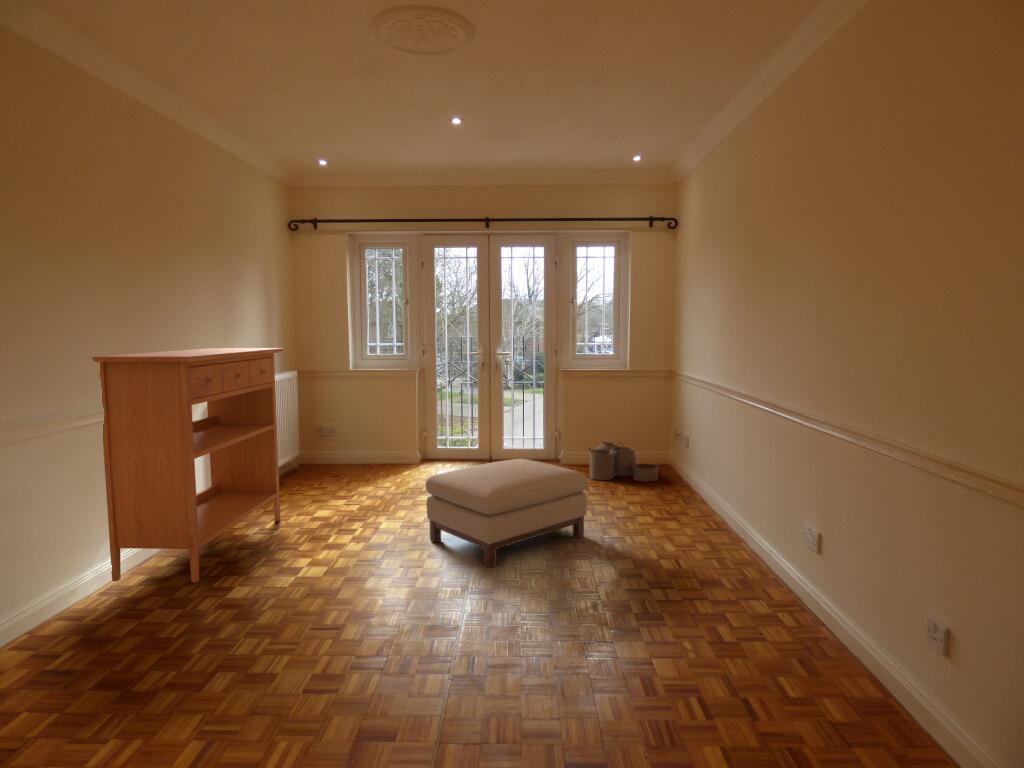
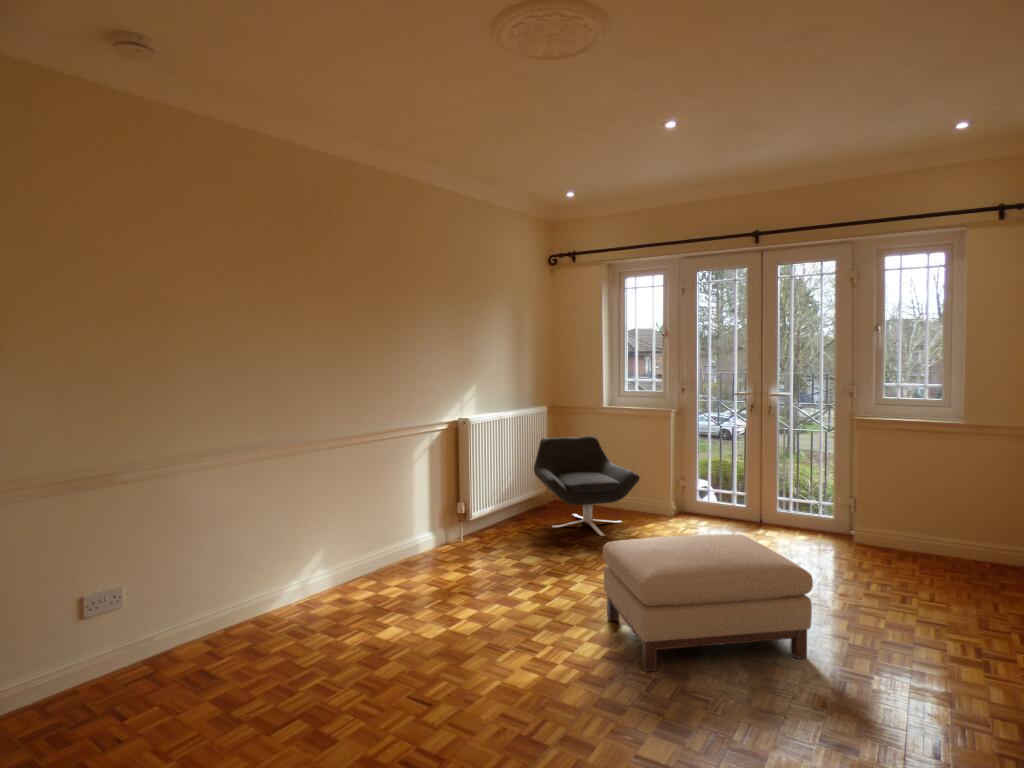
console table: present [92,348,285,583] -> none [303,385,496,612]
lounge chair: none [291,397,398,486] -> present [534,436,640,536]
woven basket: present [589,442,658,482] -> none [882,519,1000,593]

